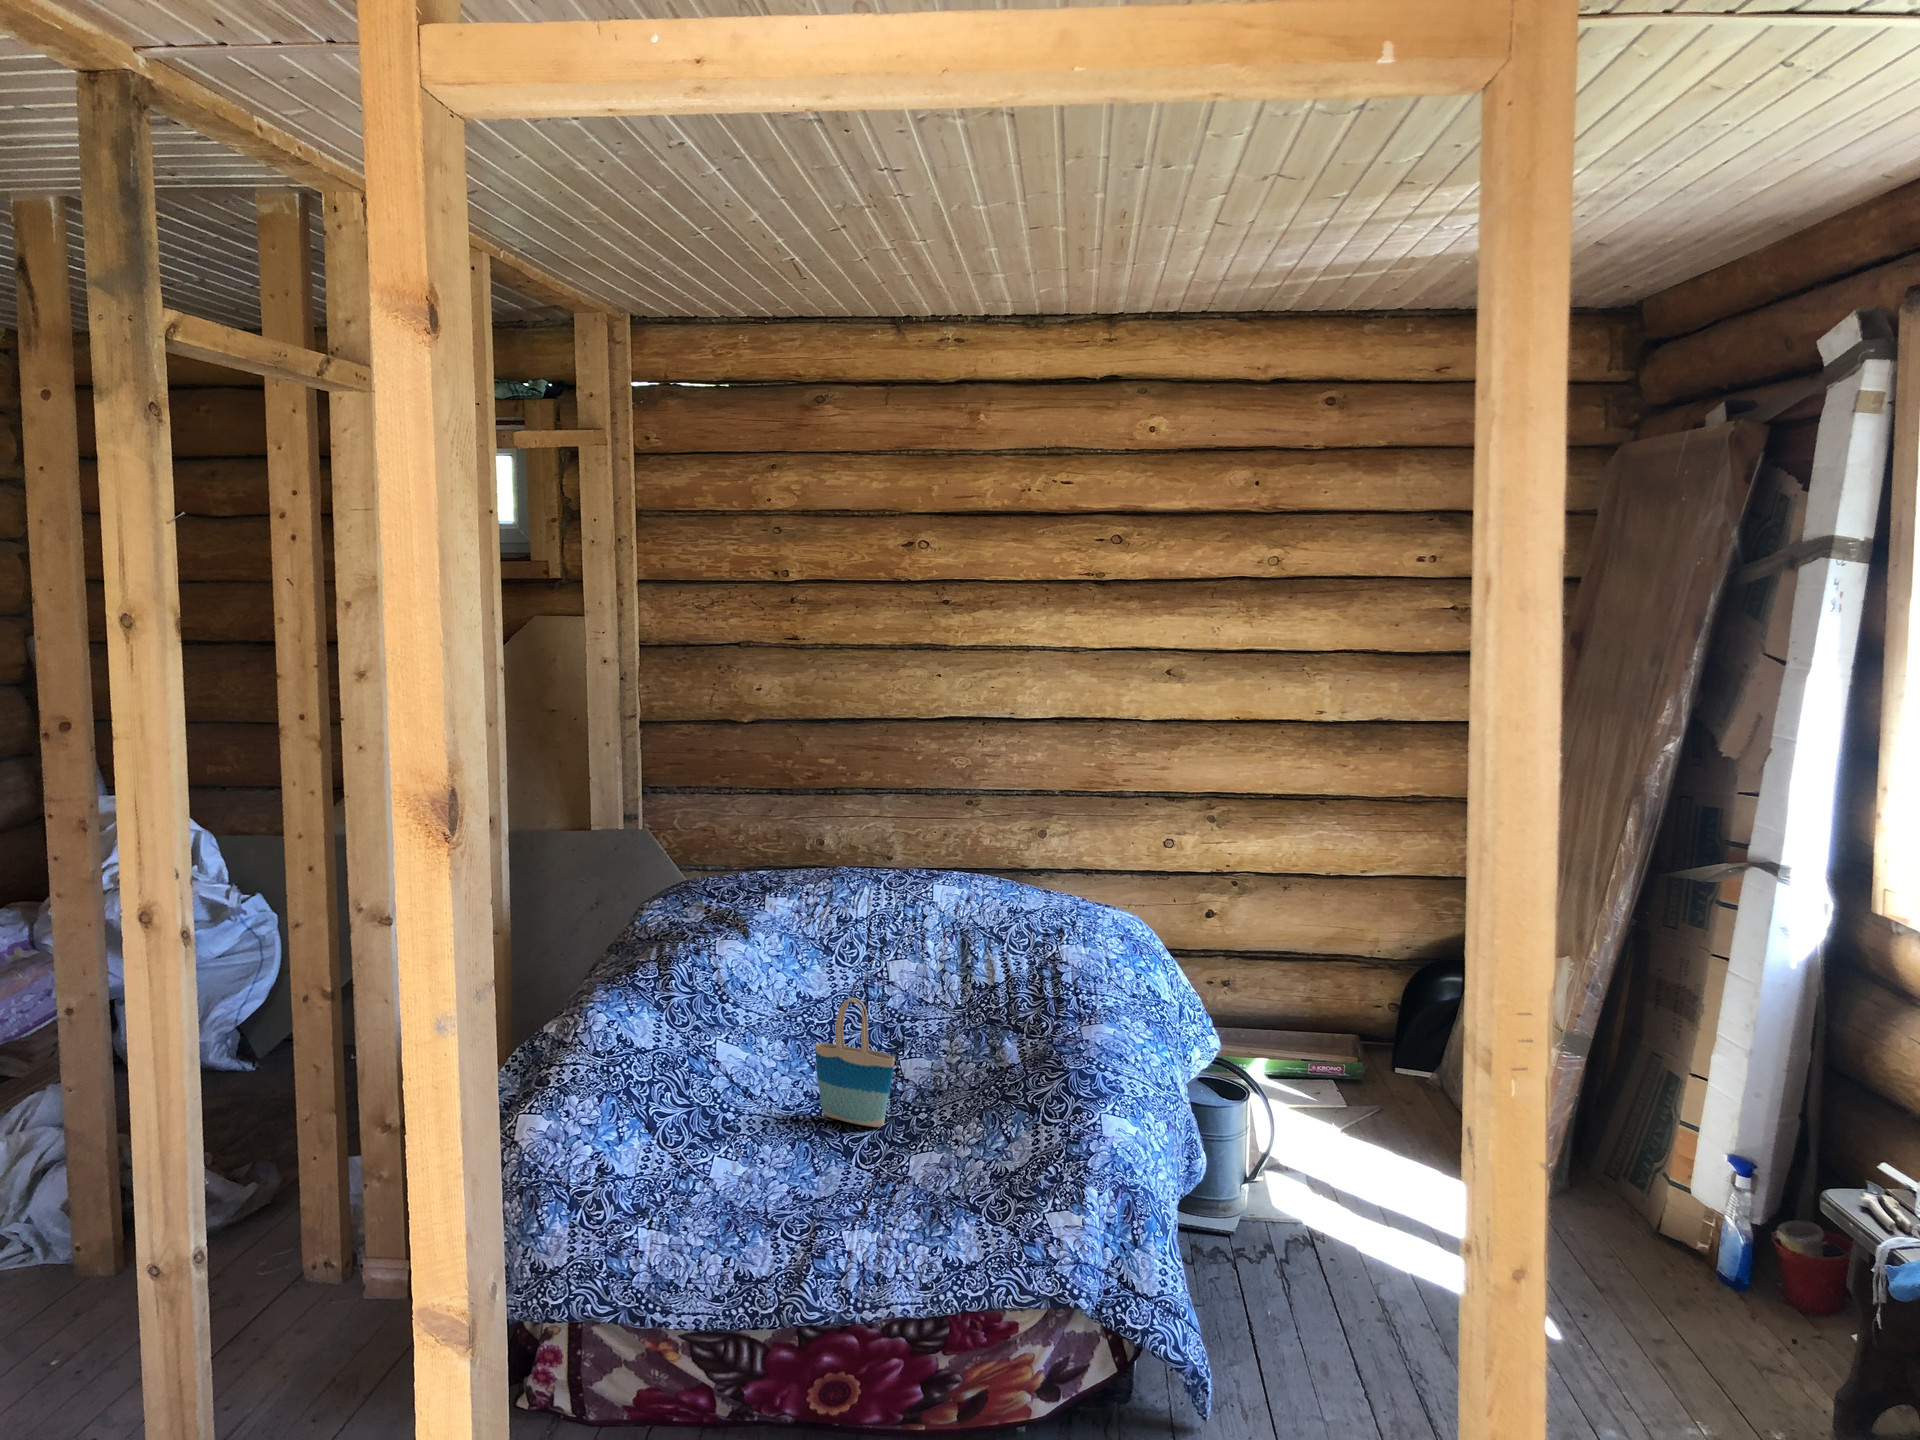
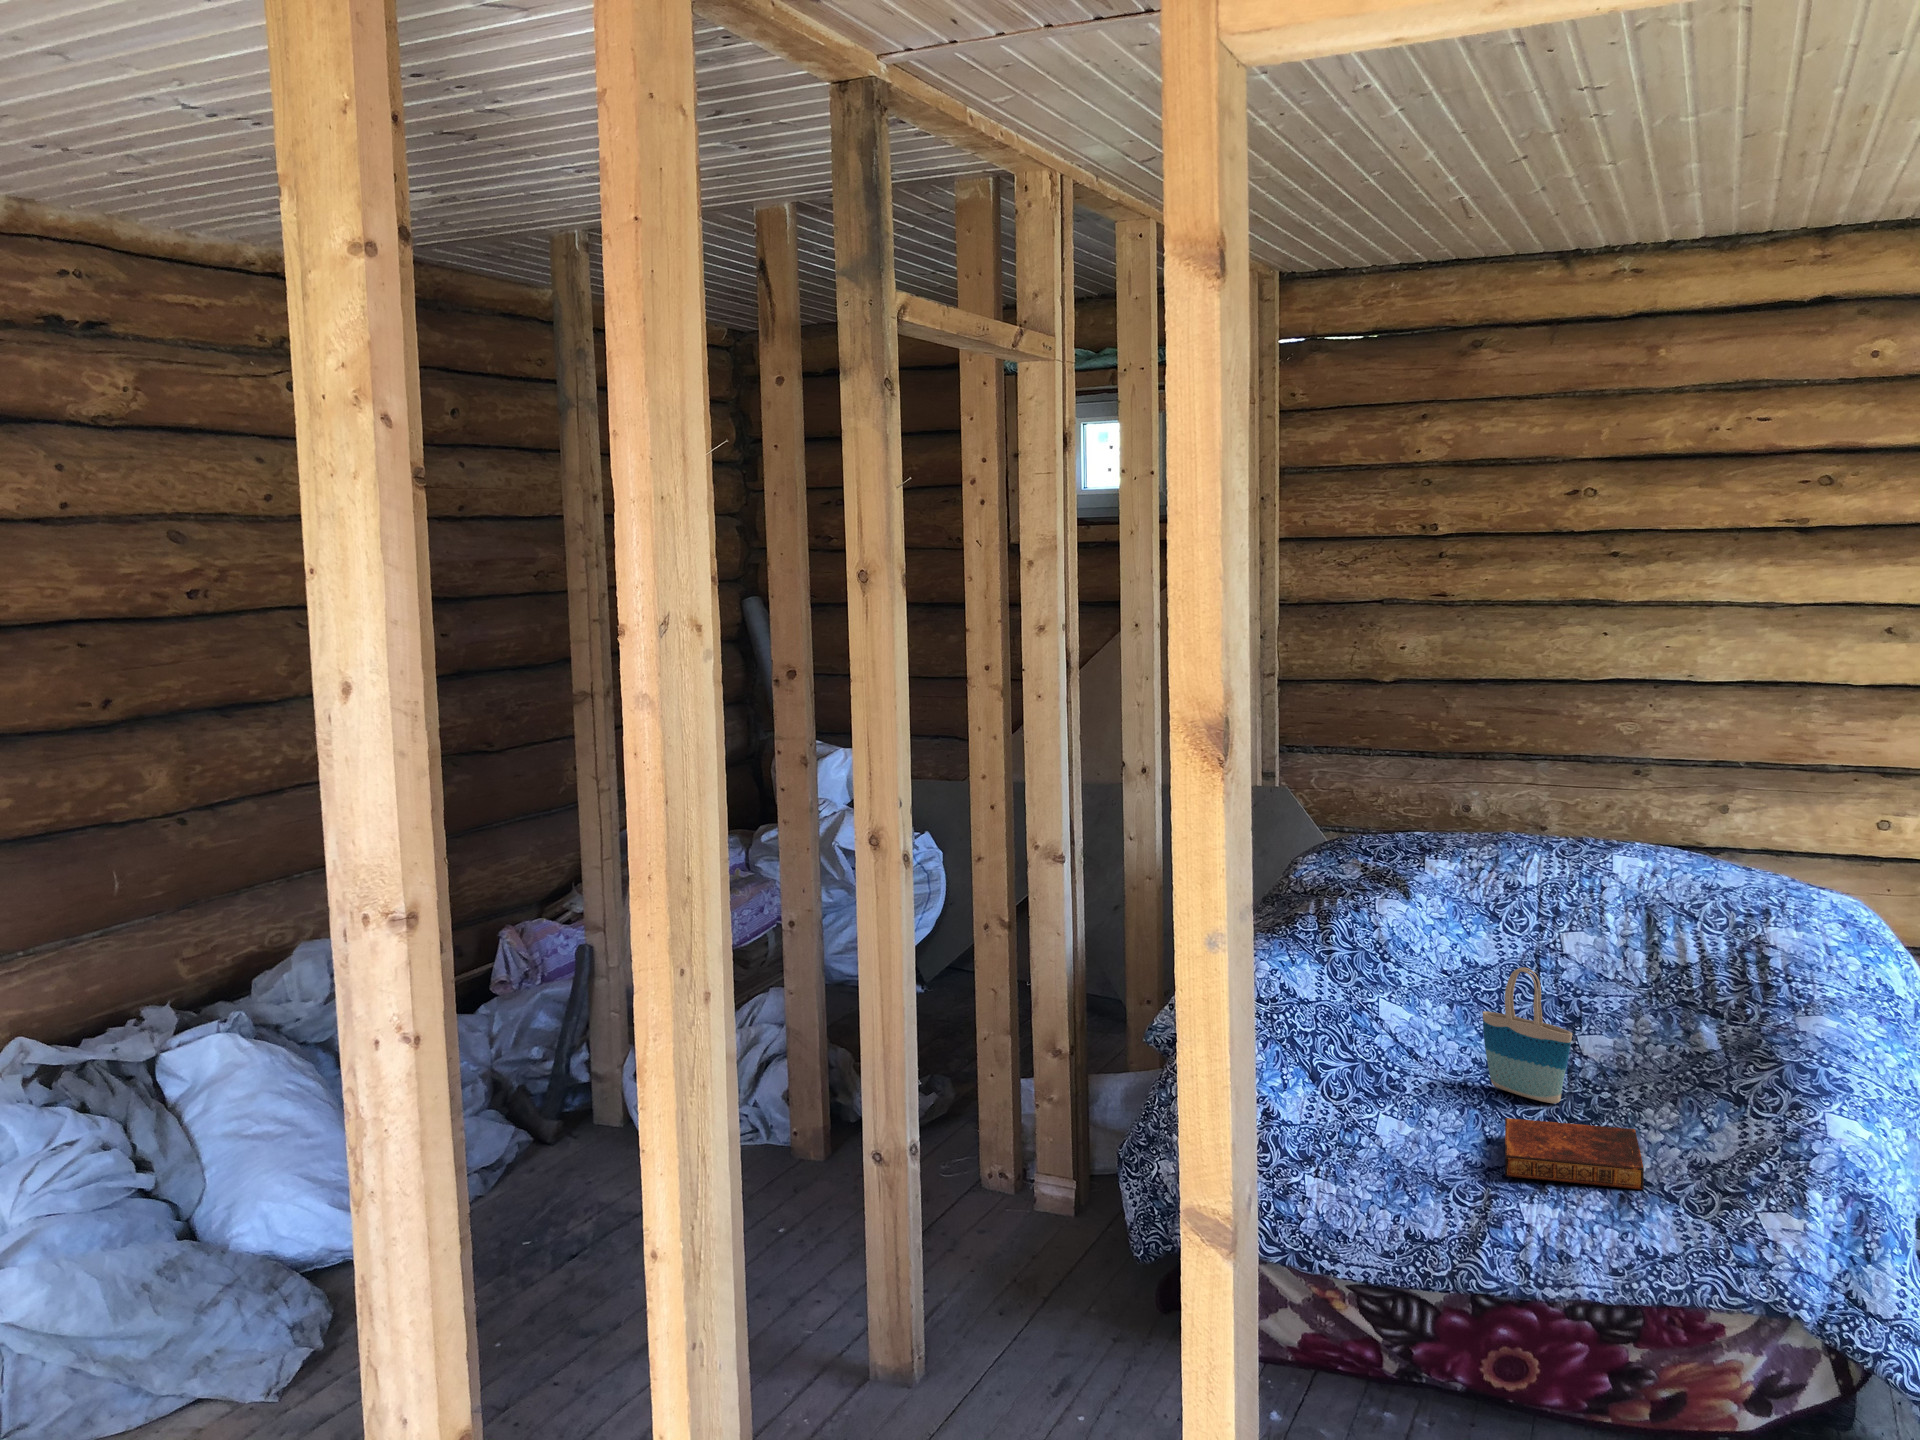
book: none [831,1144,954,1205] -> present [1505,1118,1644,1189]

